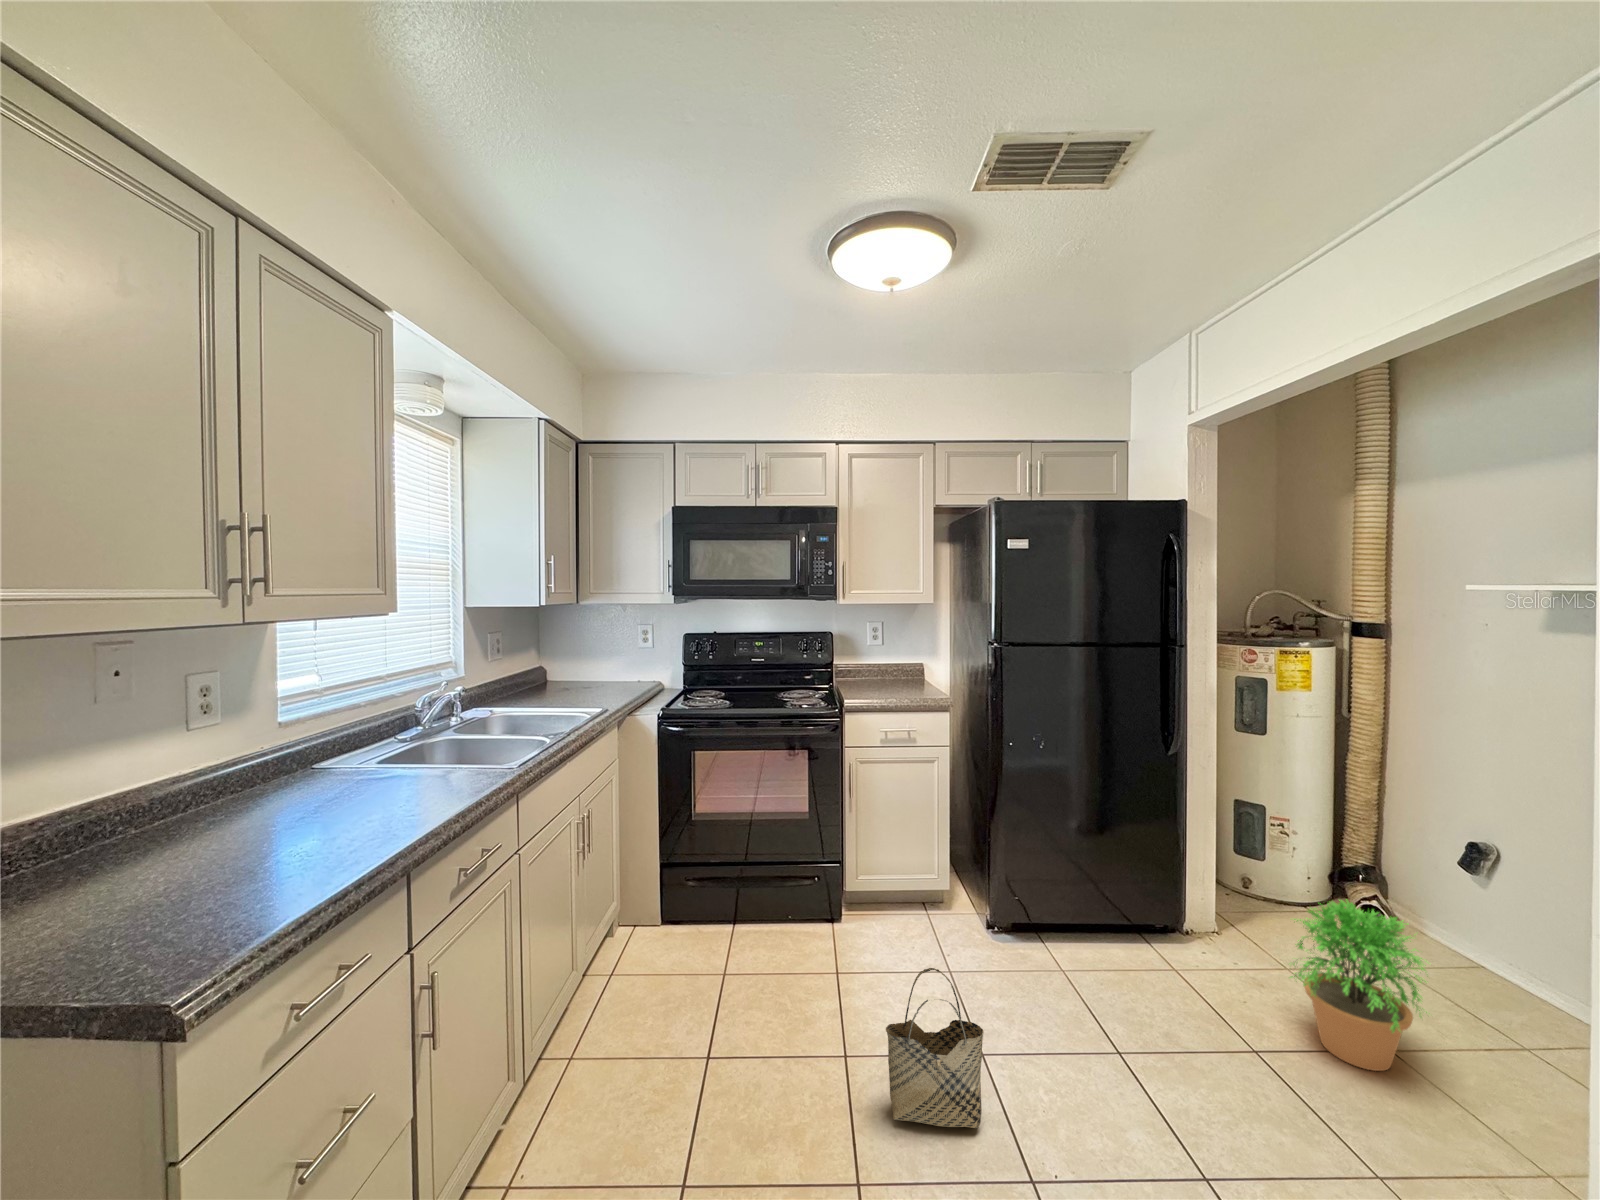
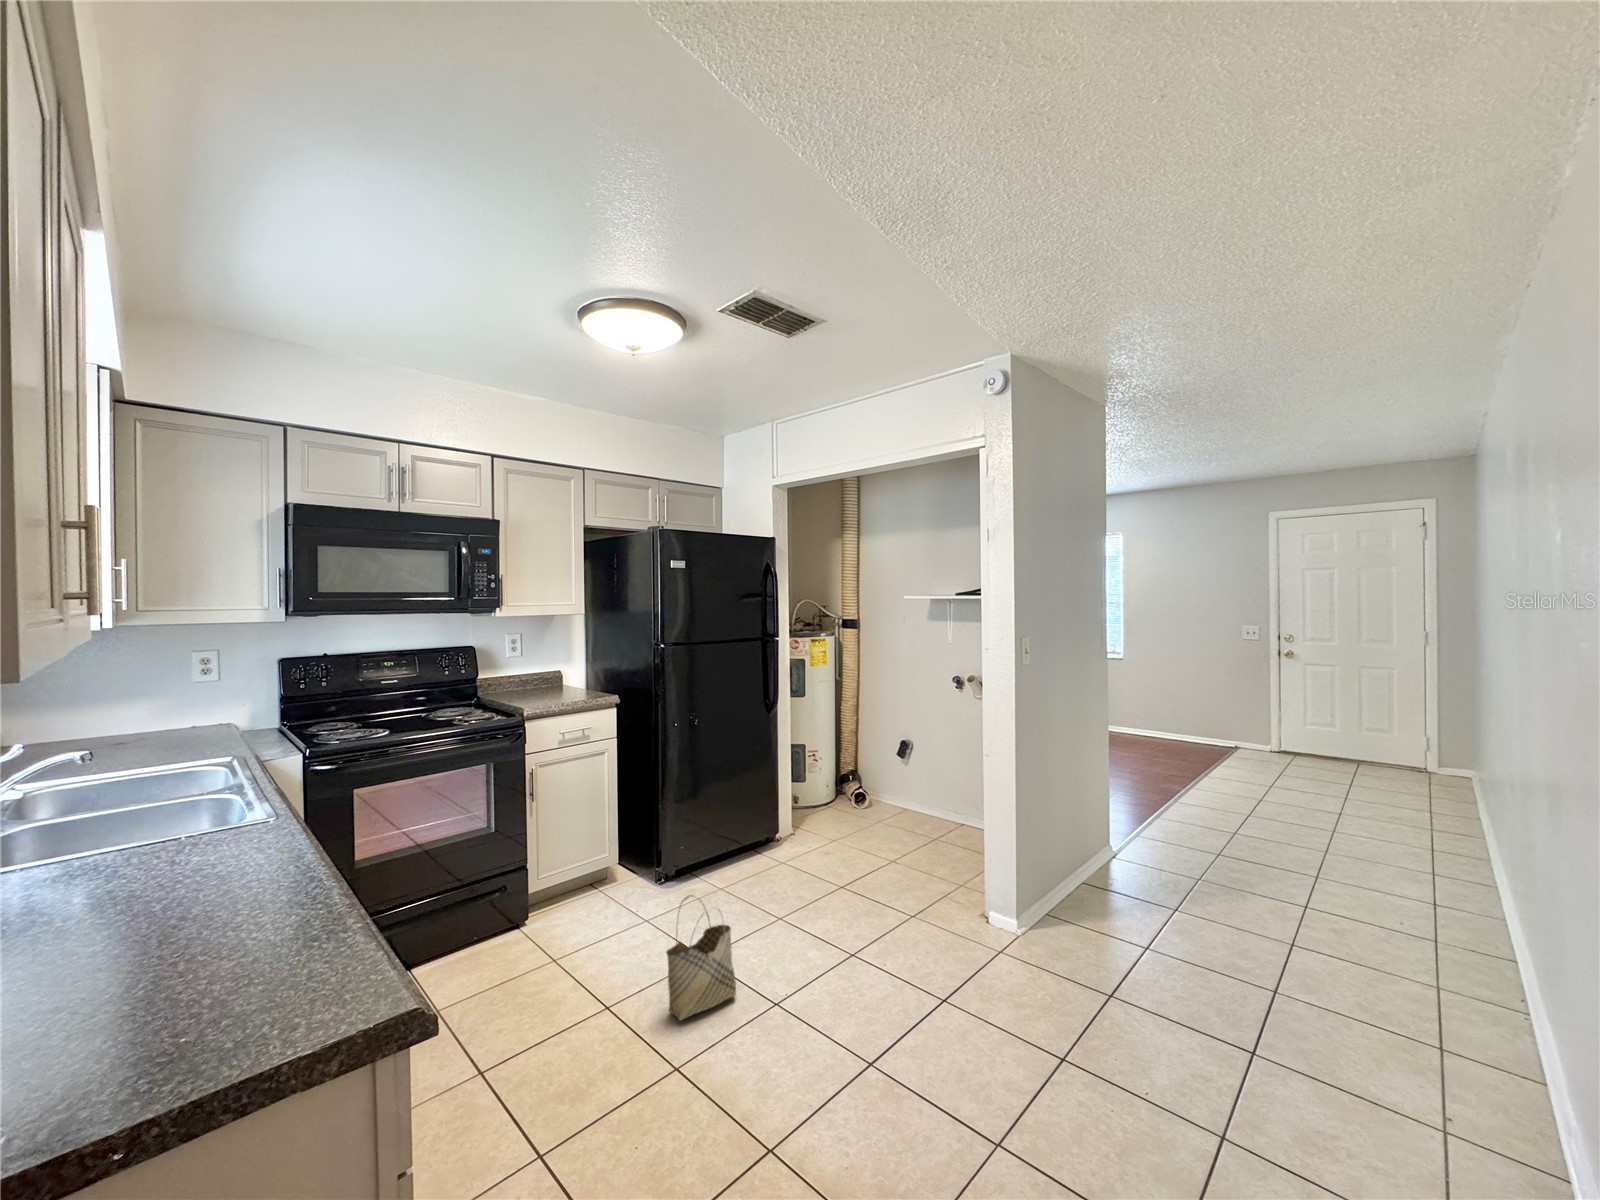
potted plant: present [1290,900,1427,1071] -> none [847,780,918,874]

